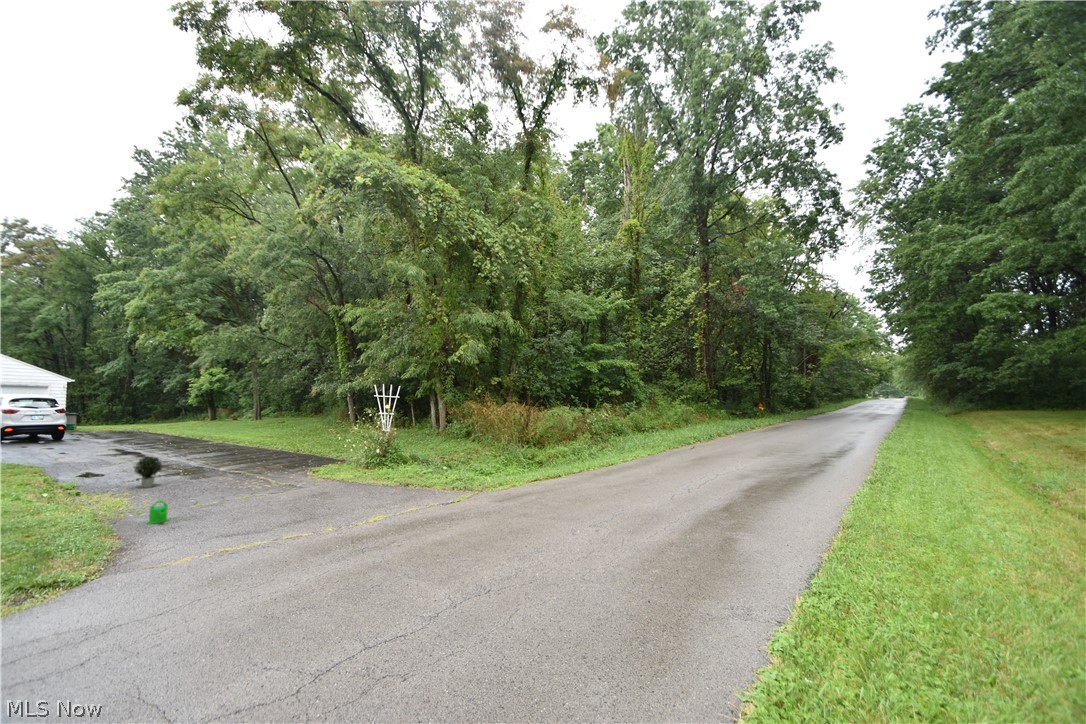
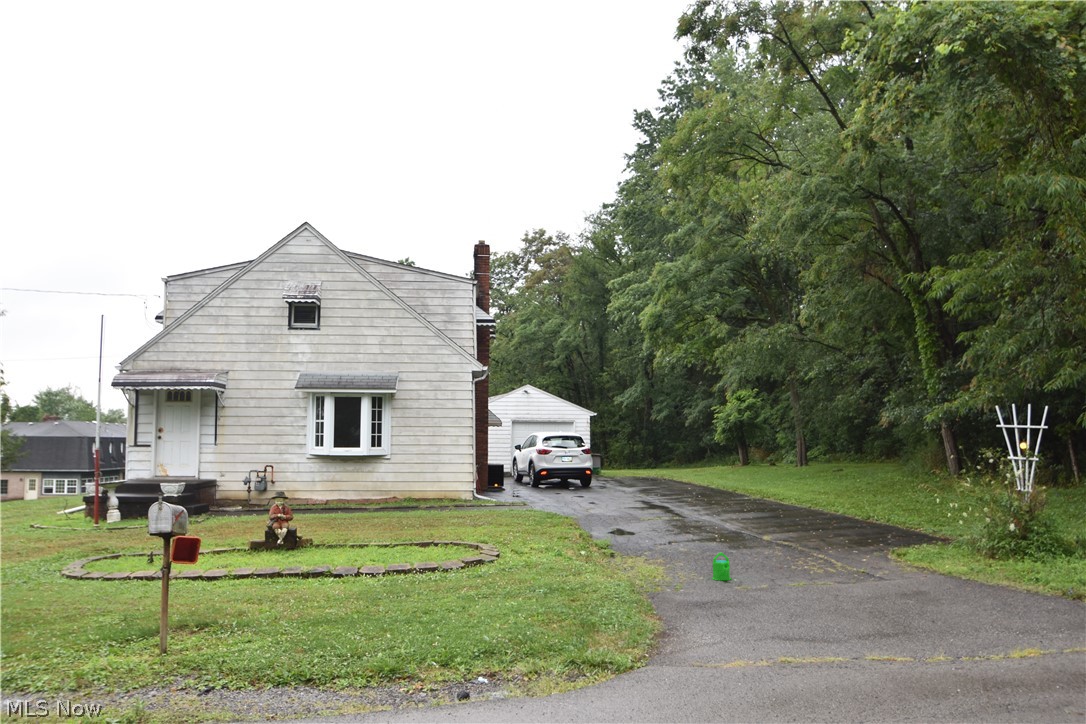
potted plant: present [134,457,162,488] -> none [683,503,712,543]

